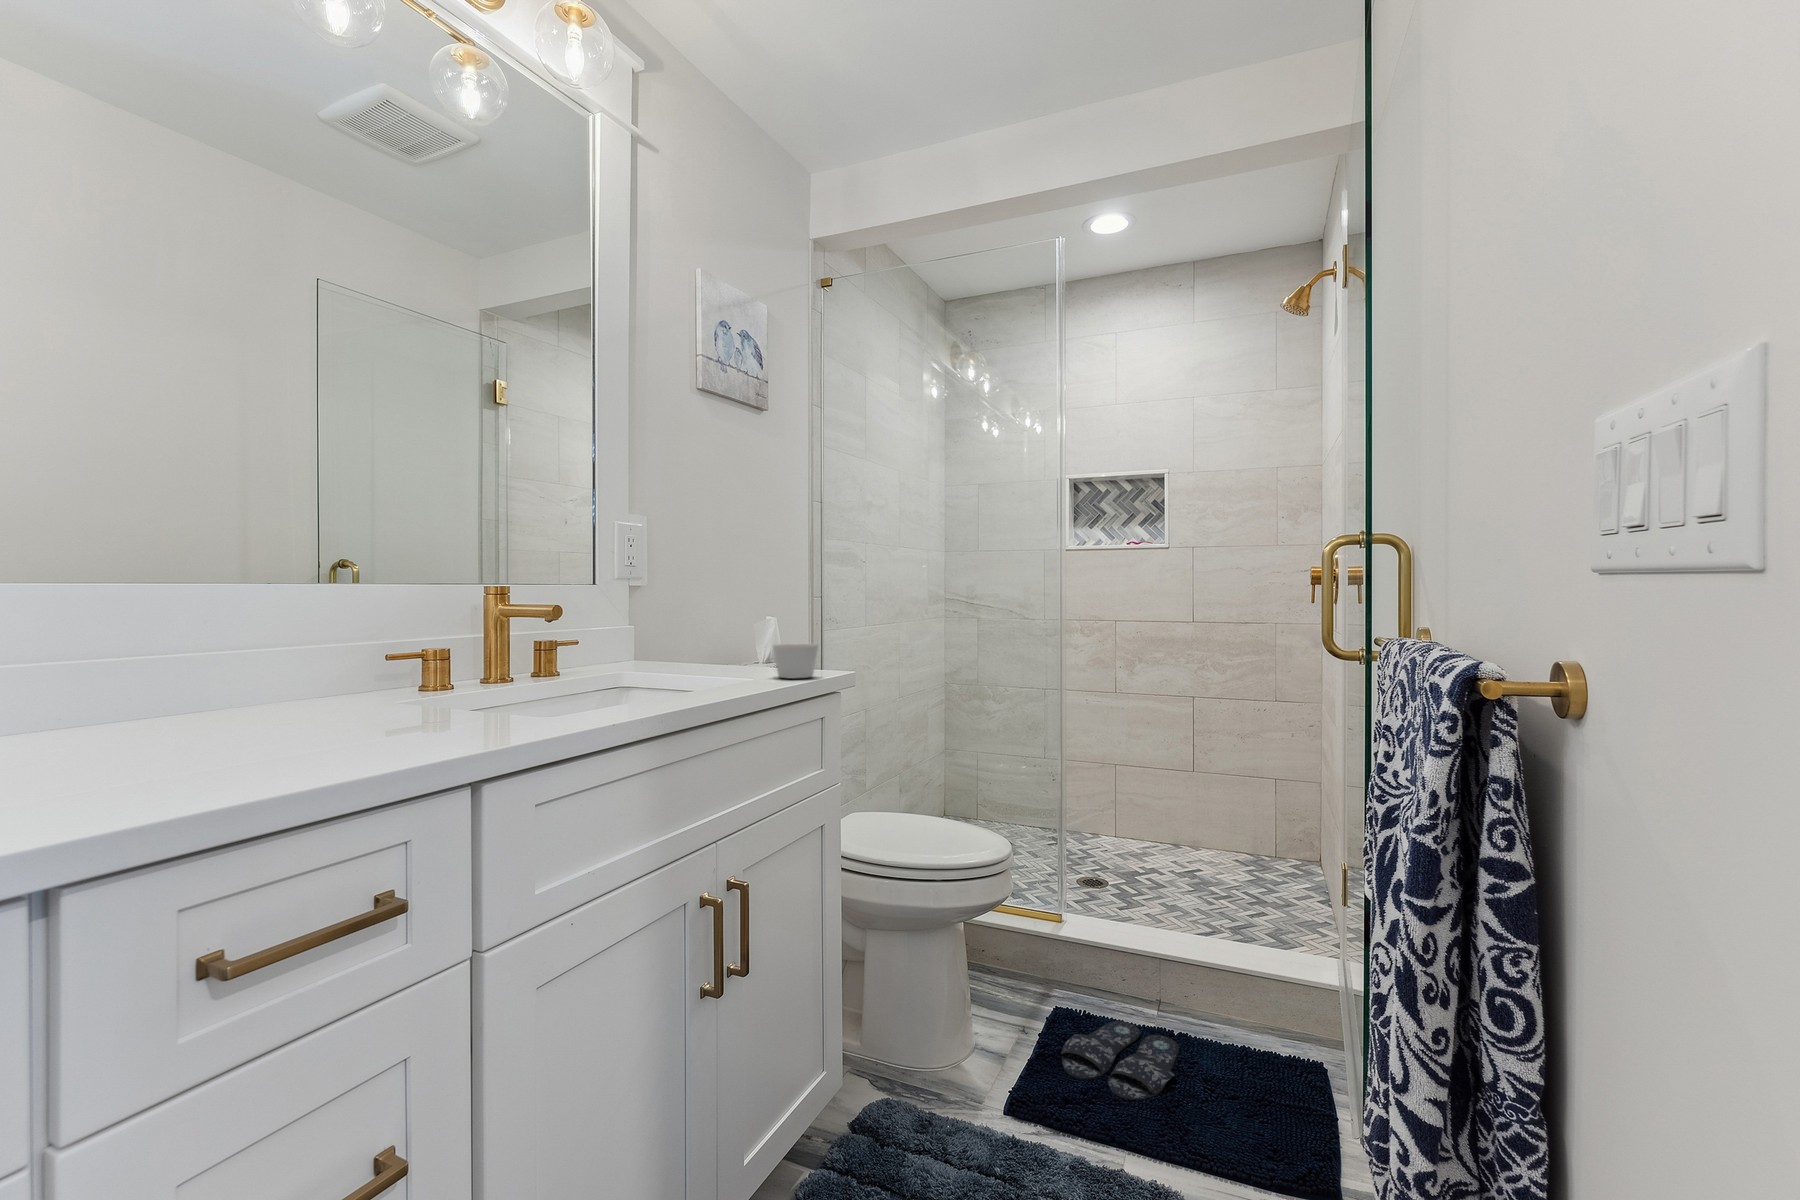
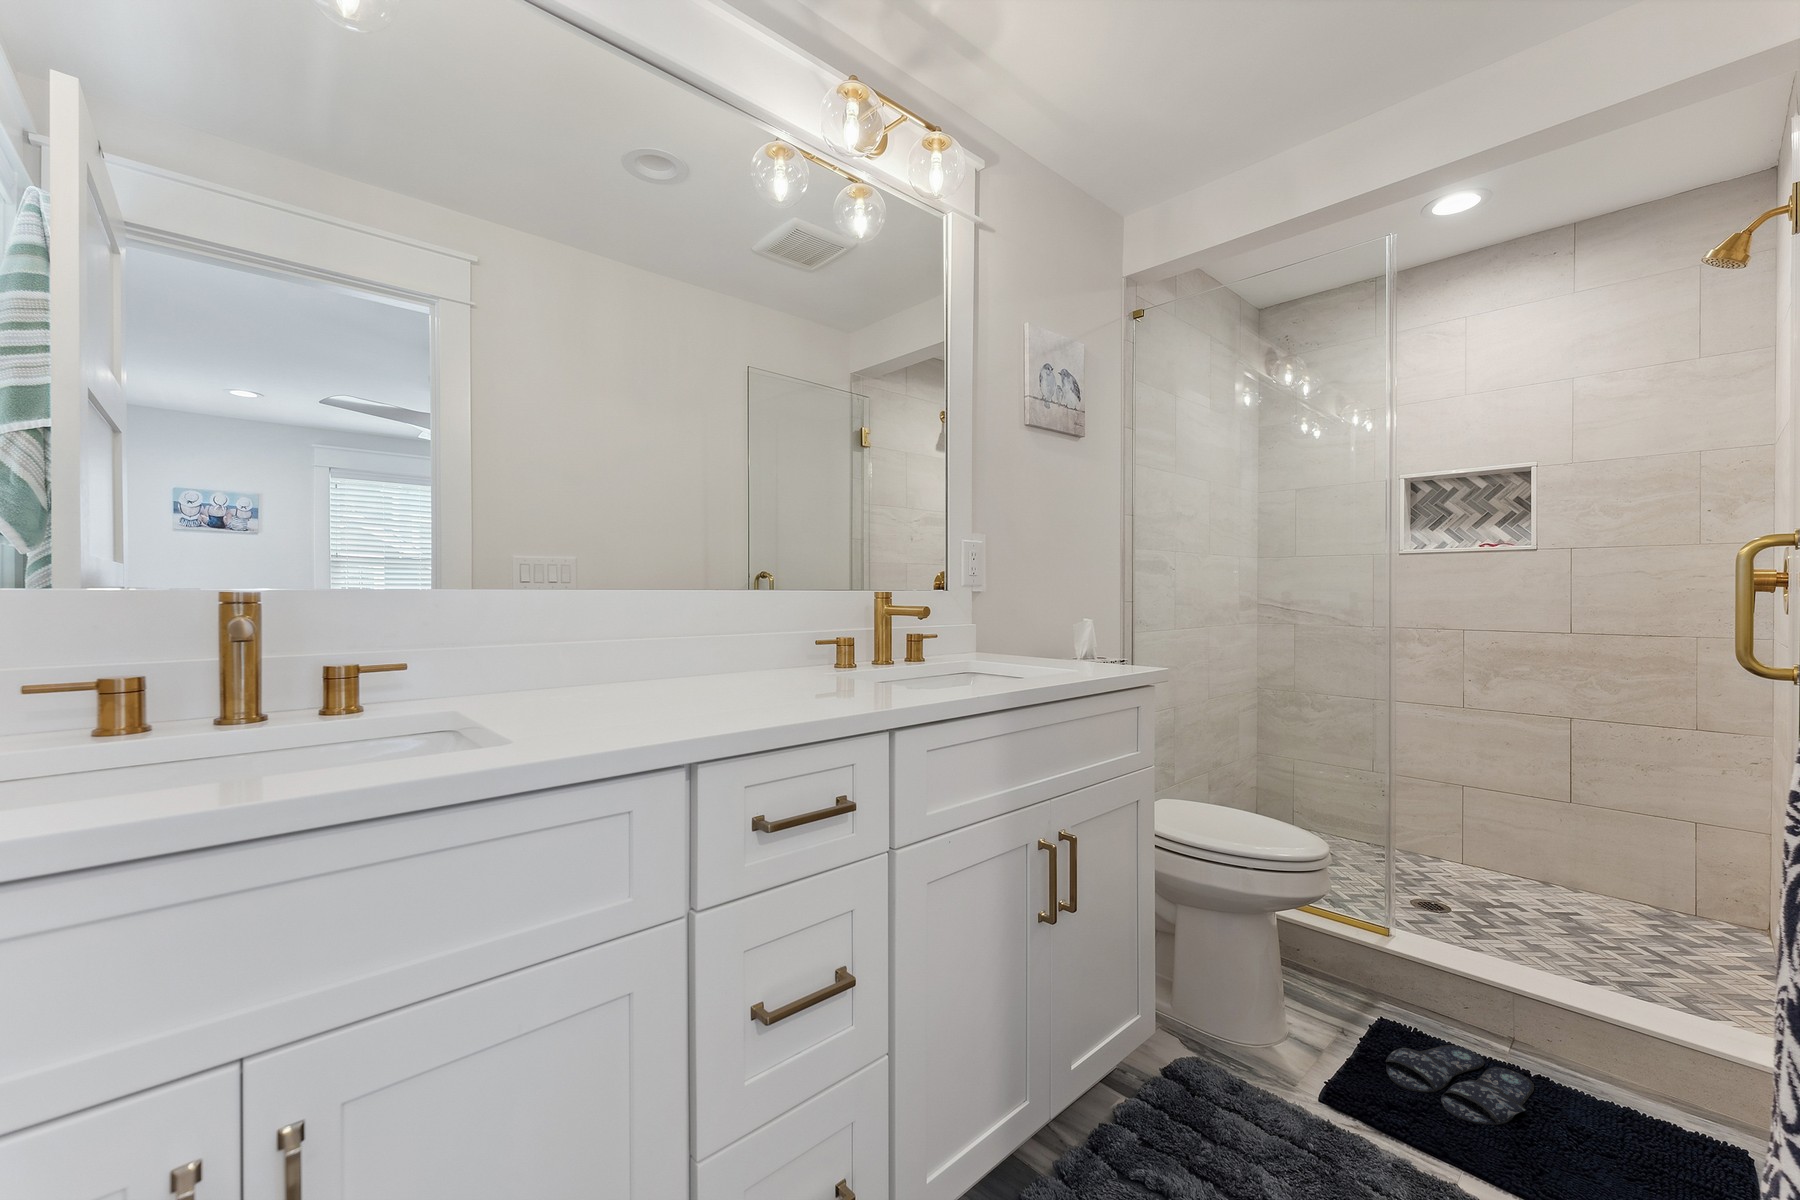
candle: present [773,644,818,679] -> none [1093,642,1134,671]

